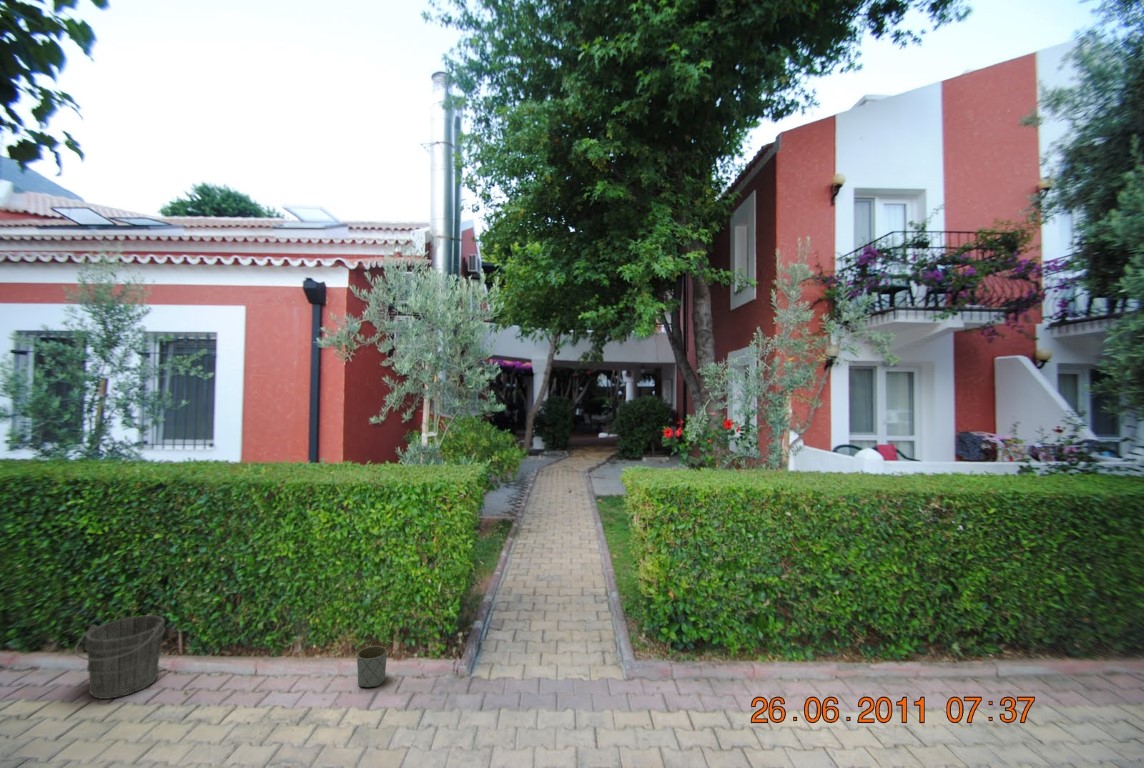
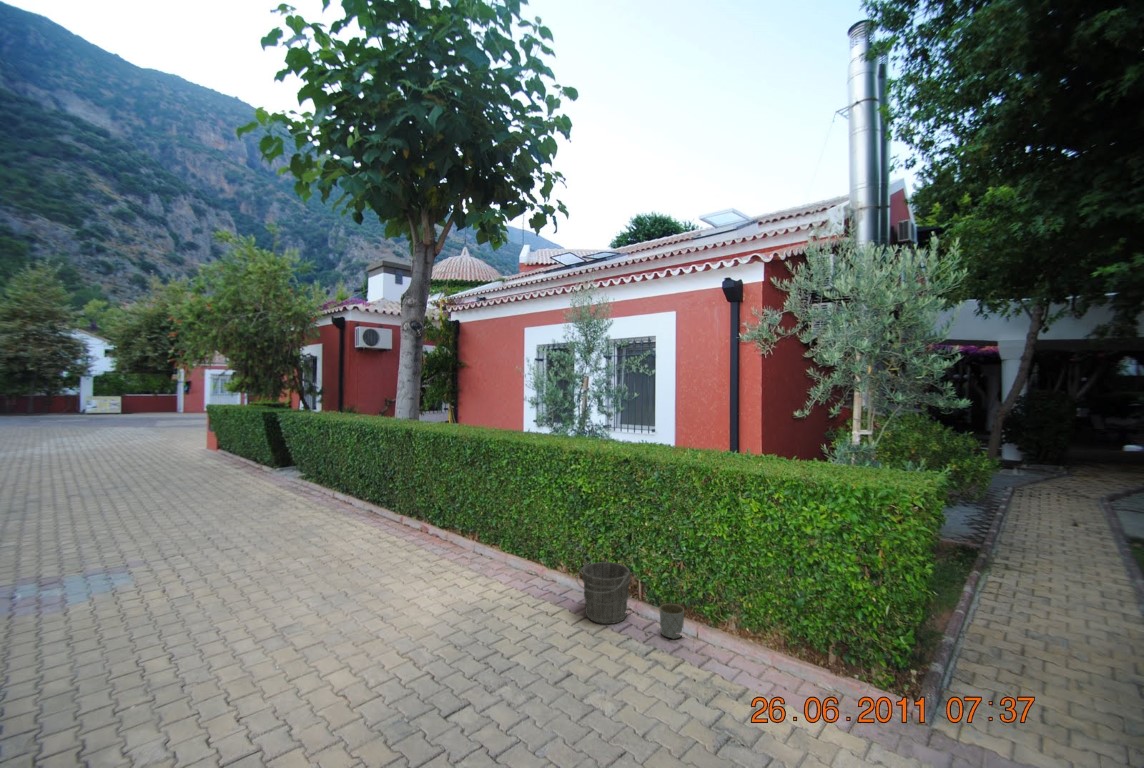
planter: present [357,646,387,687] -> present [660,604,684,639]

